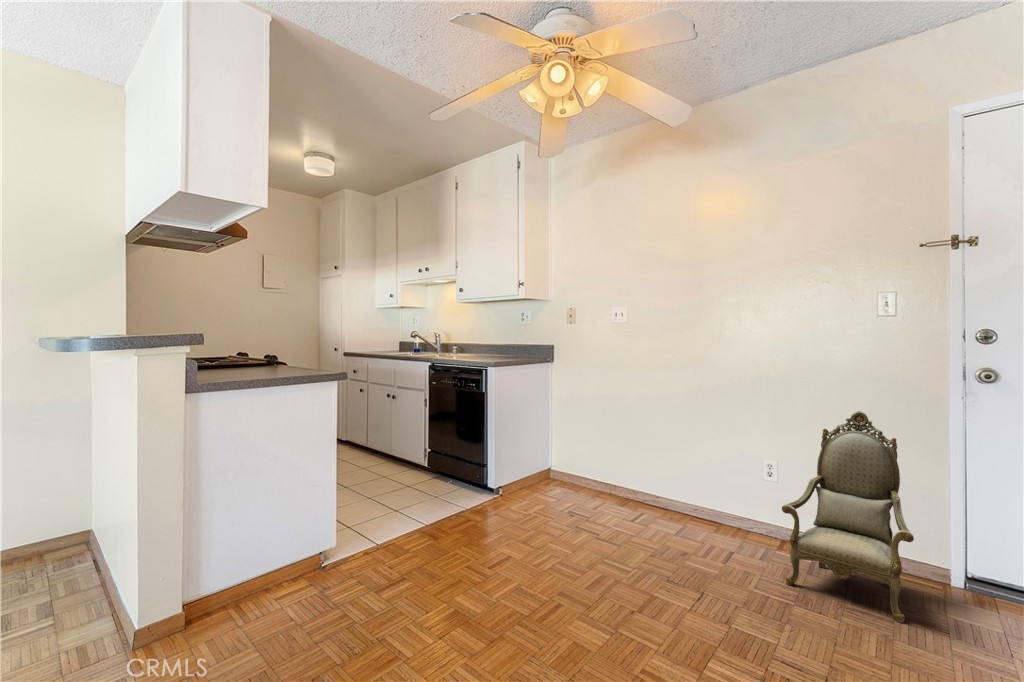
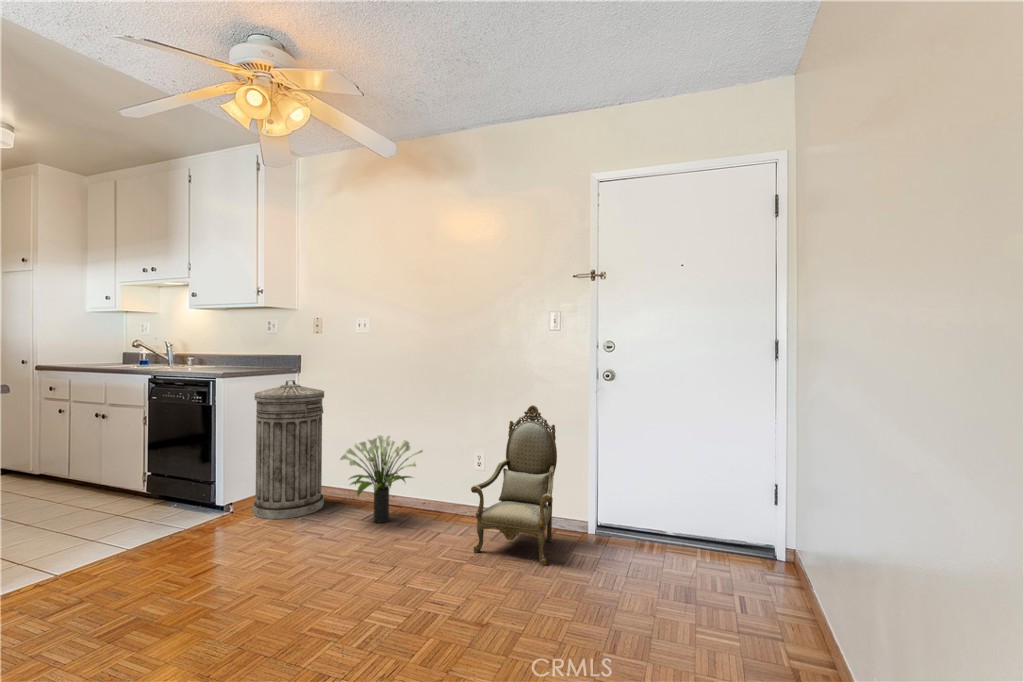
trash can: none [520,371,585,508] -> present [253,380,324,519]
potted plant: none [609,433,697,527] -> present [340,435,423,523]

